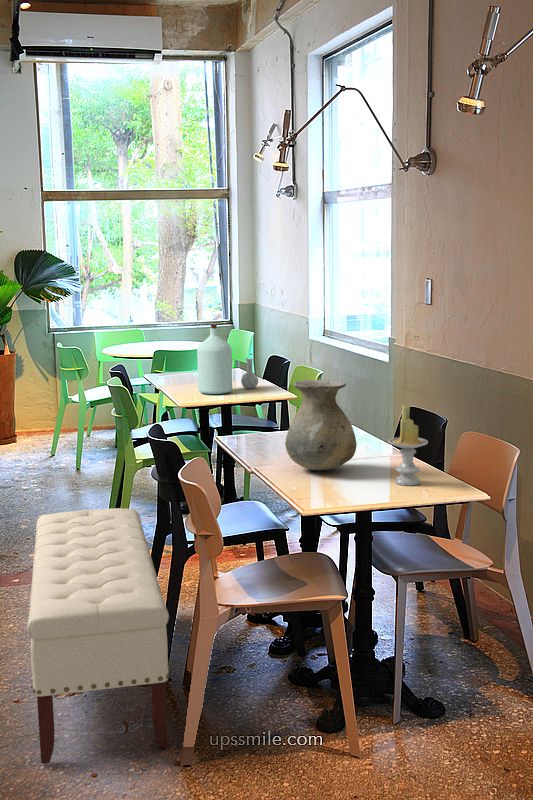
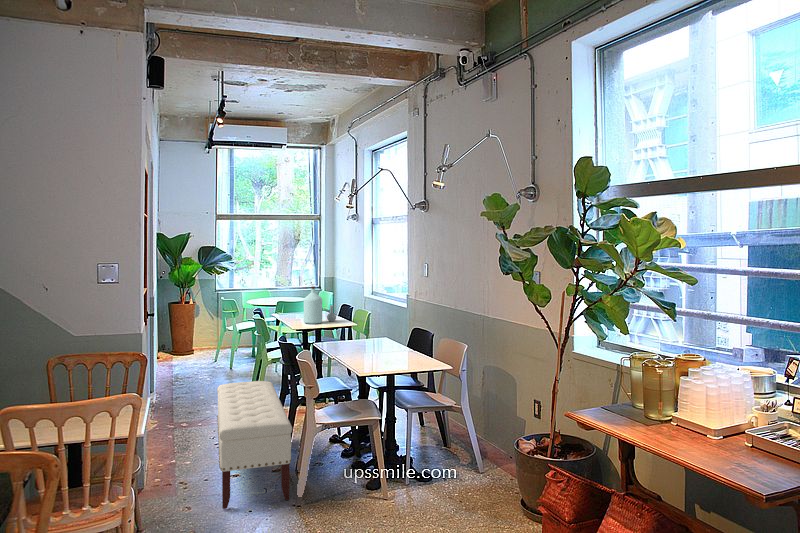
vase: present [285,379,357,470] -> none [352,312,388,357]
candle: present [388,404,428,486] -> none [403,323,422,363]

